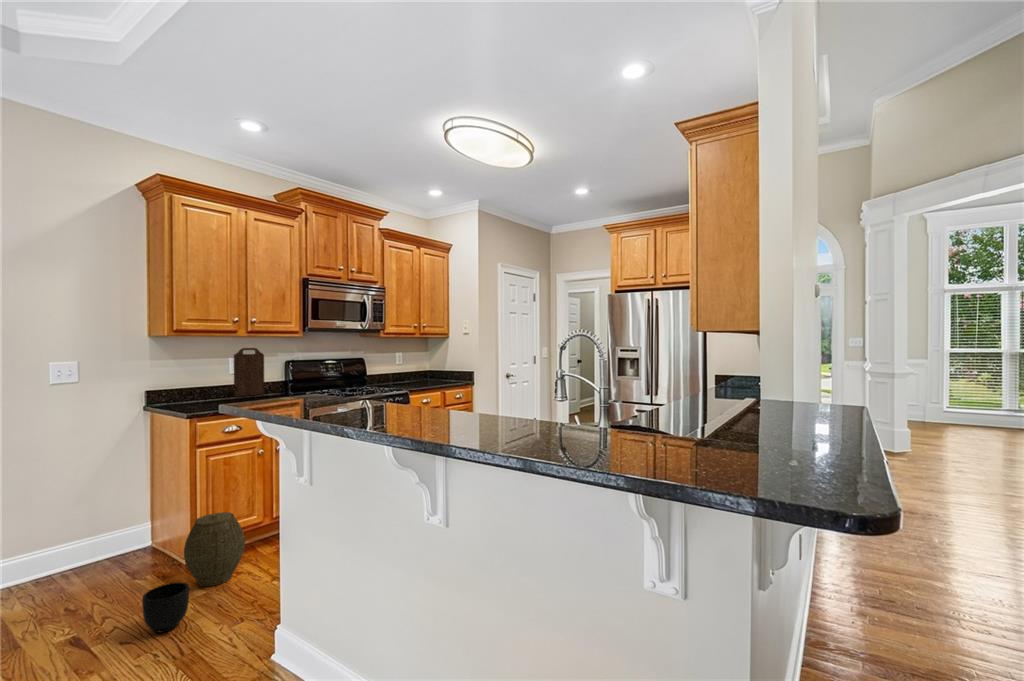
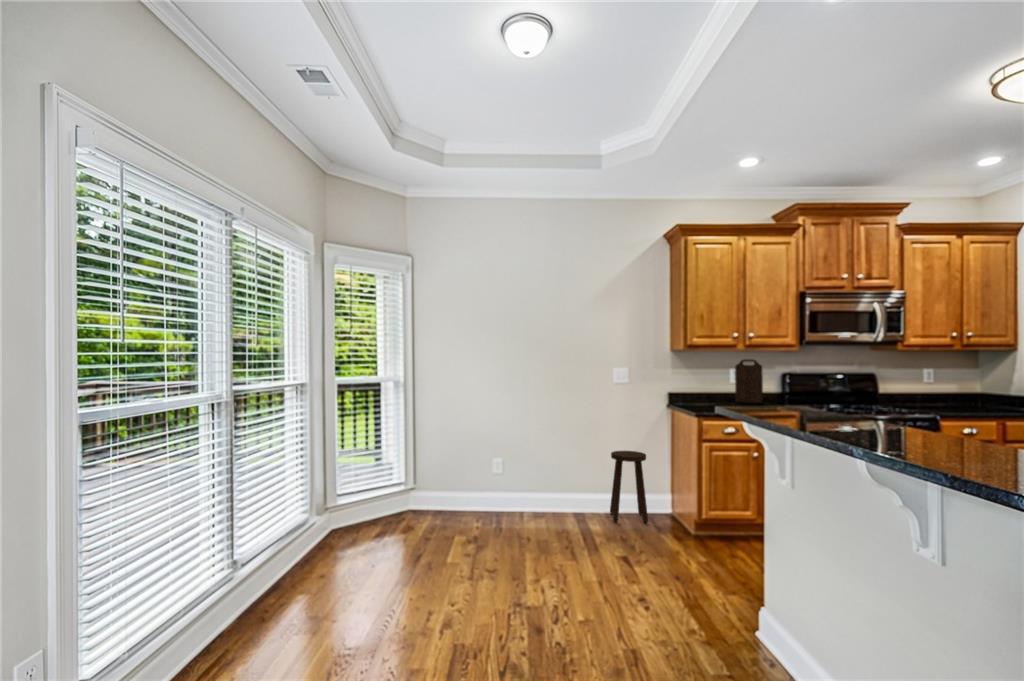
stool: none [42,479,114,591] -> present [610,451,648,523]
woven basket: present [184,512,245,586] -> none [693,498,740,559]
planter: present [142,582,189,633] -> none [663,541,694,577]

